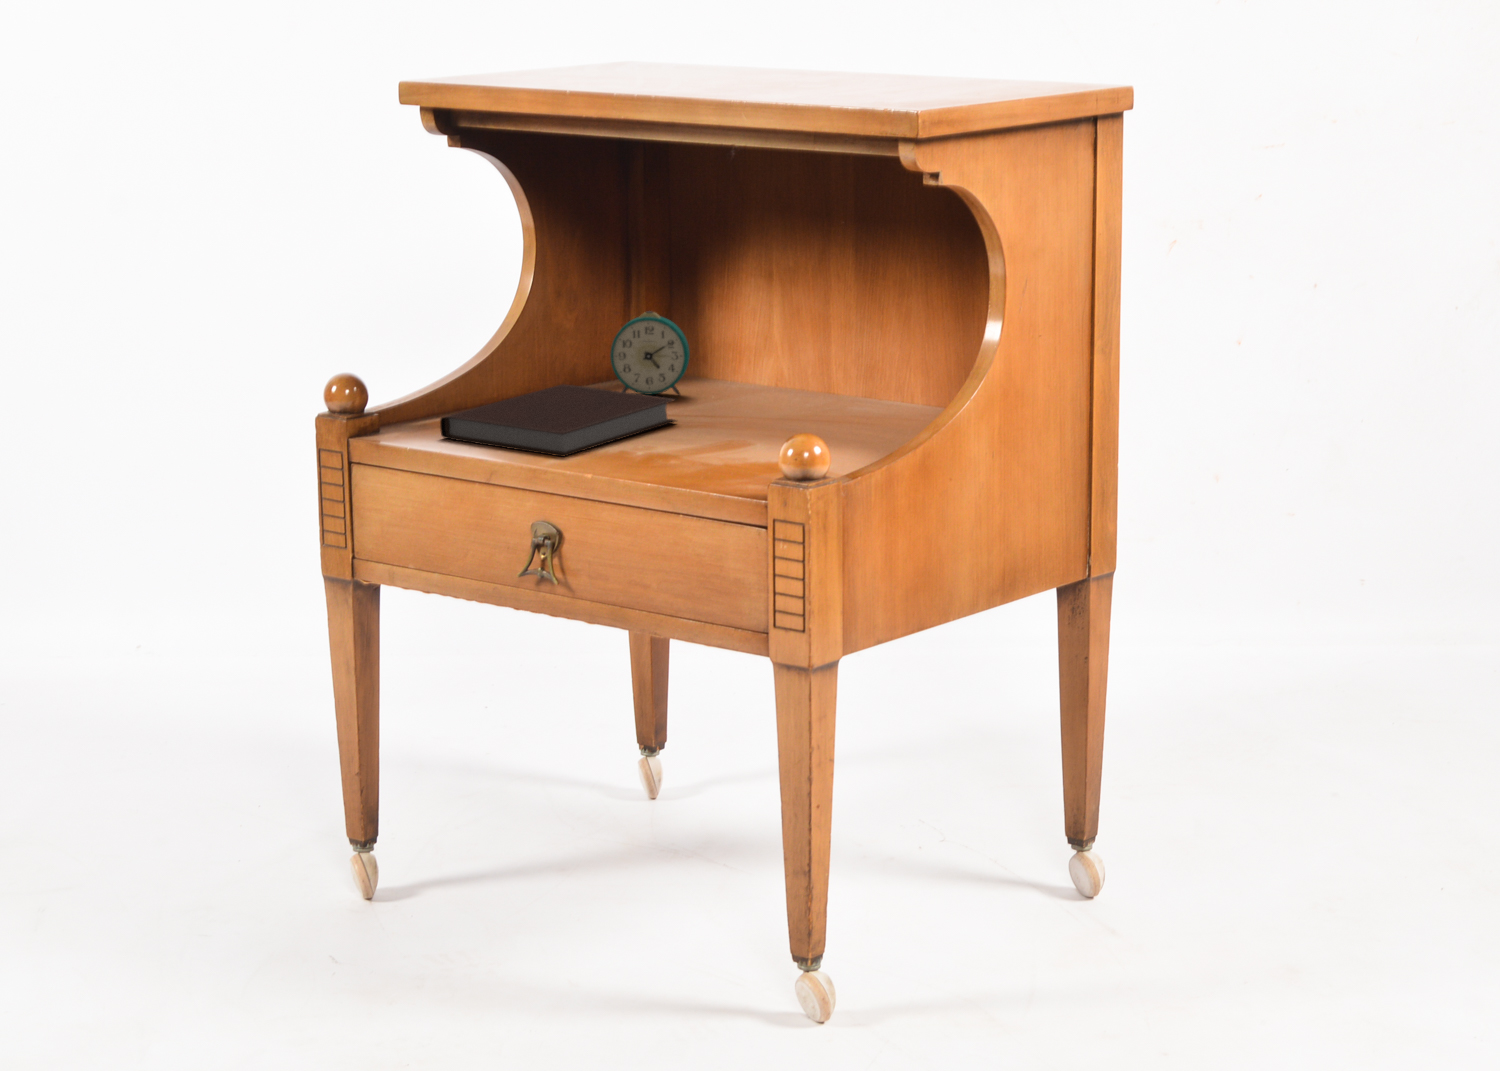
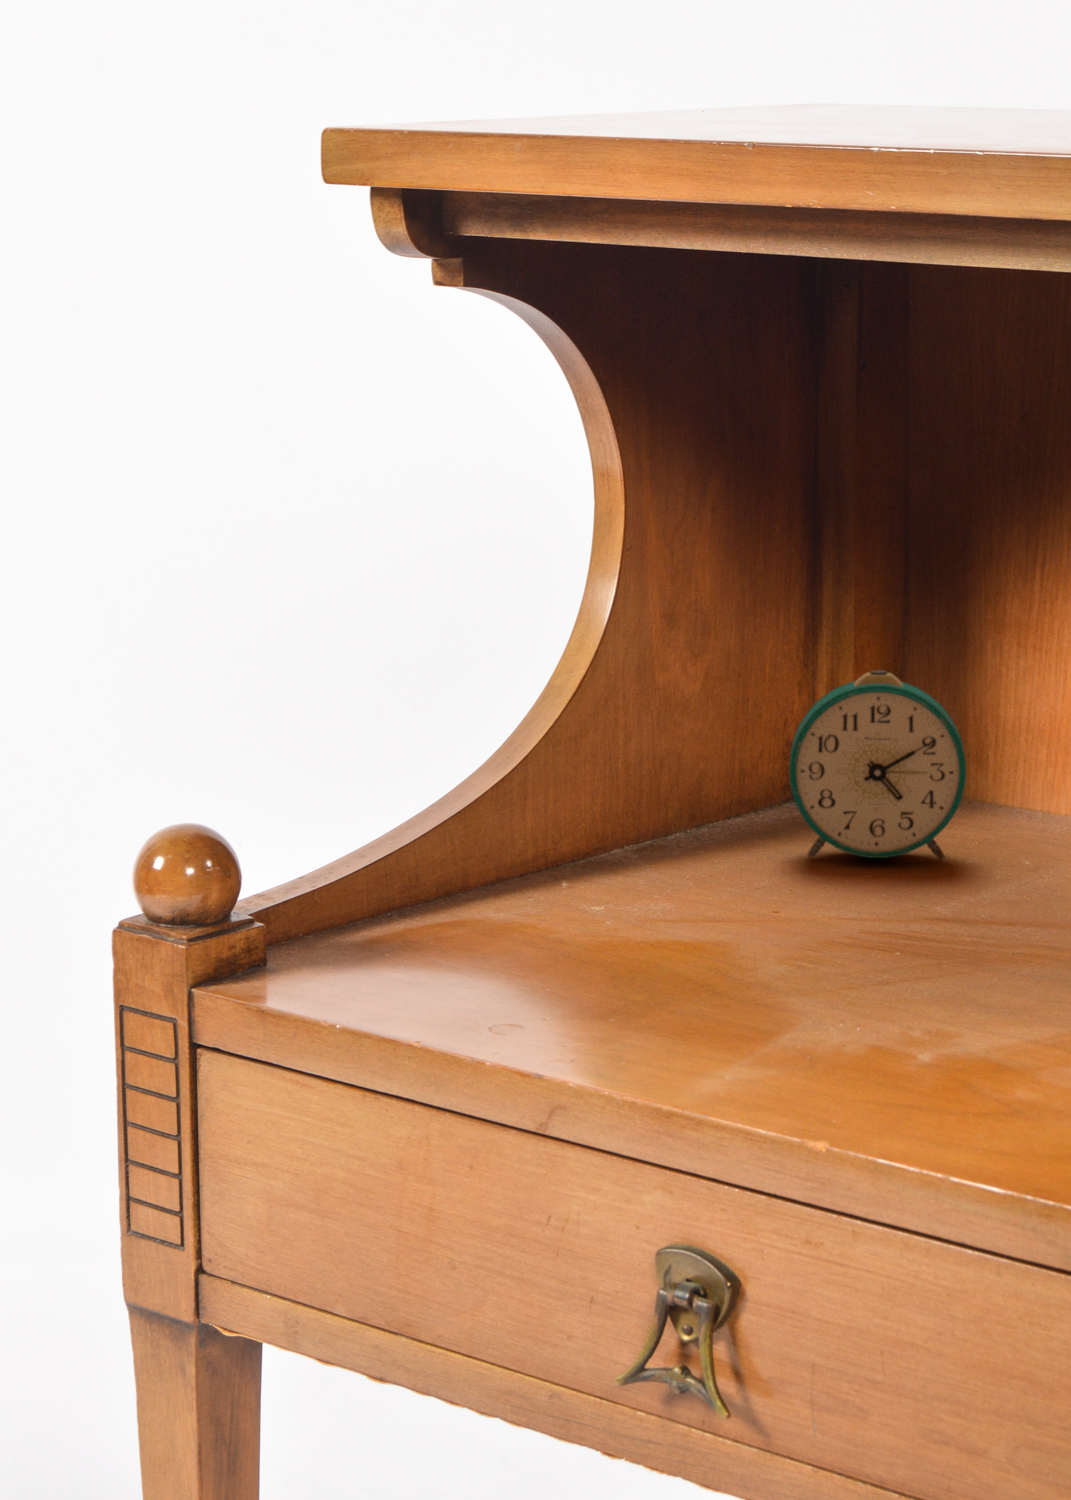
notebook: present [440,384,677,457] -> none [414,841,983,1071]

